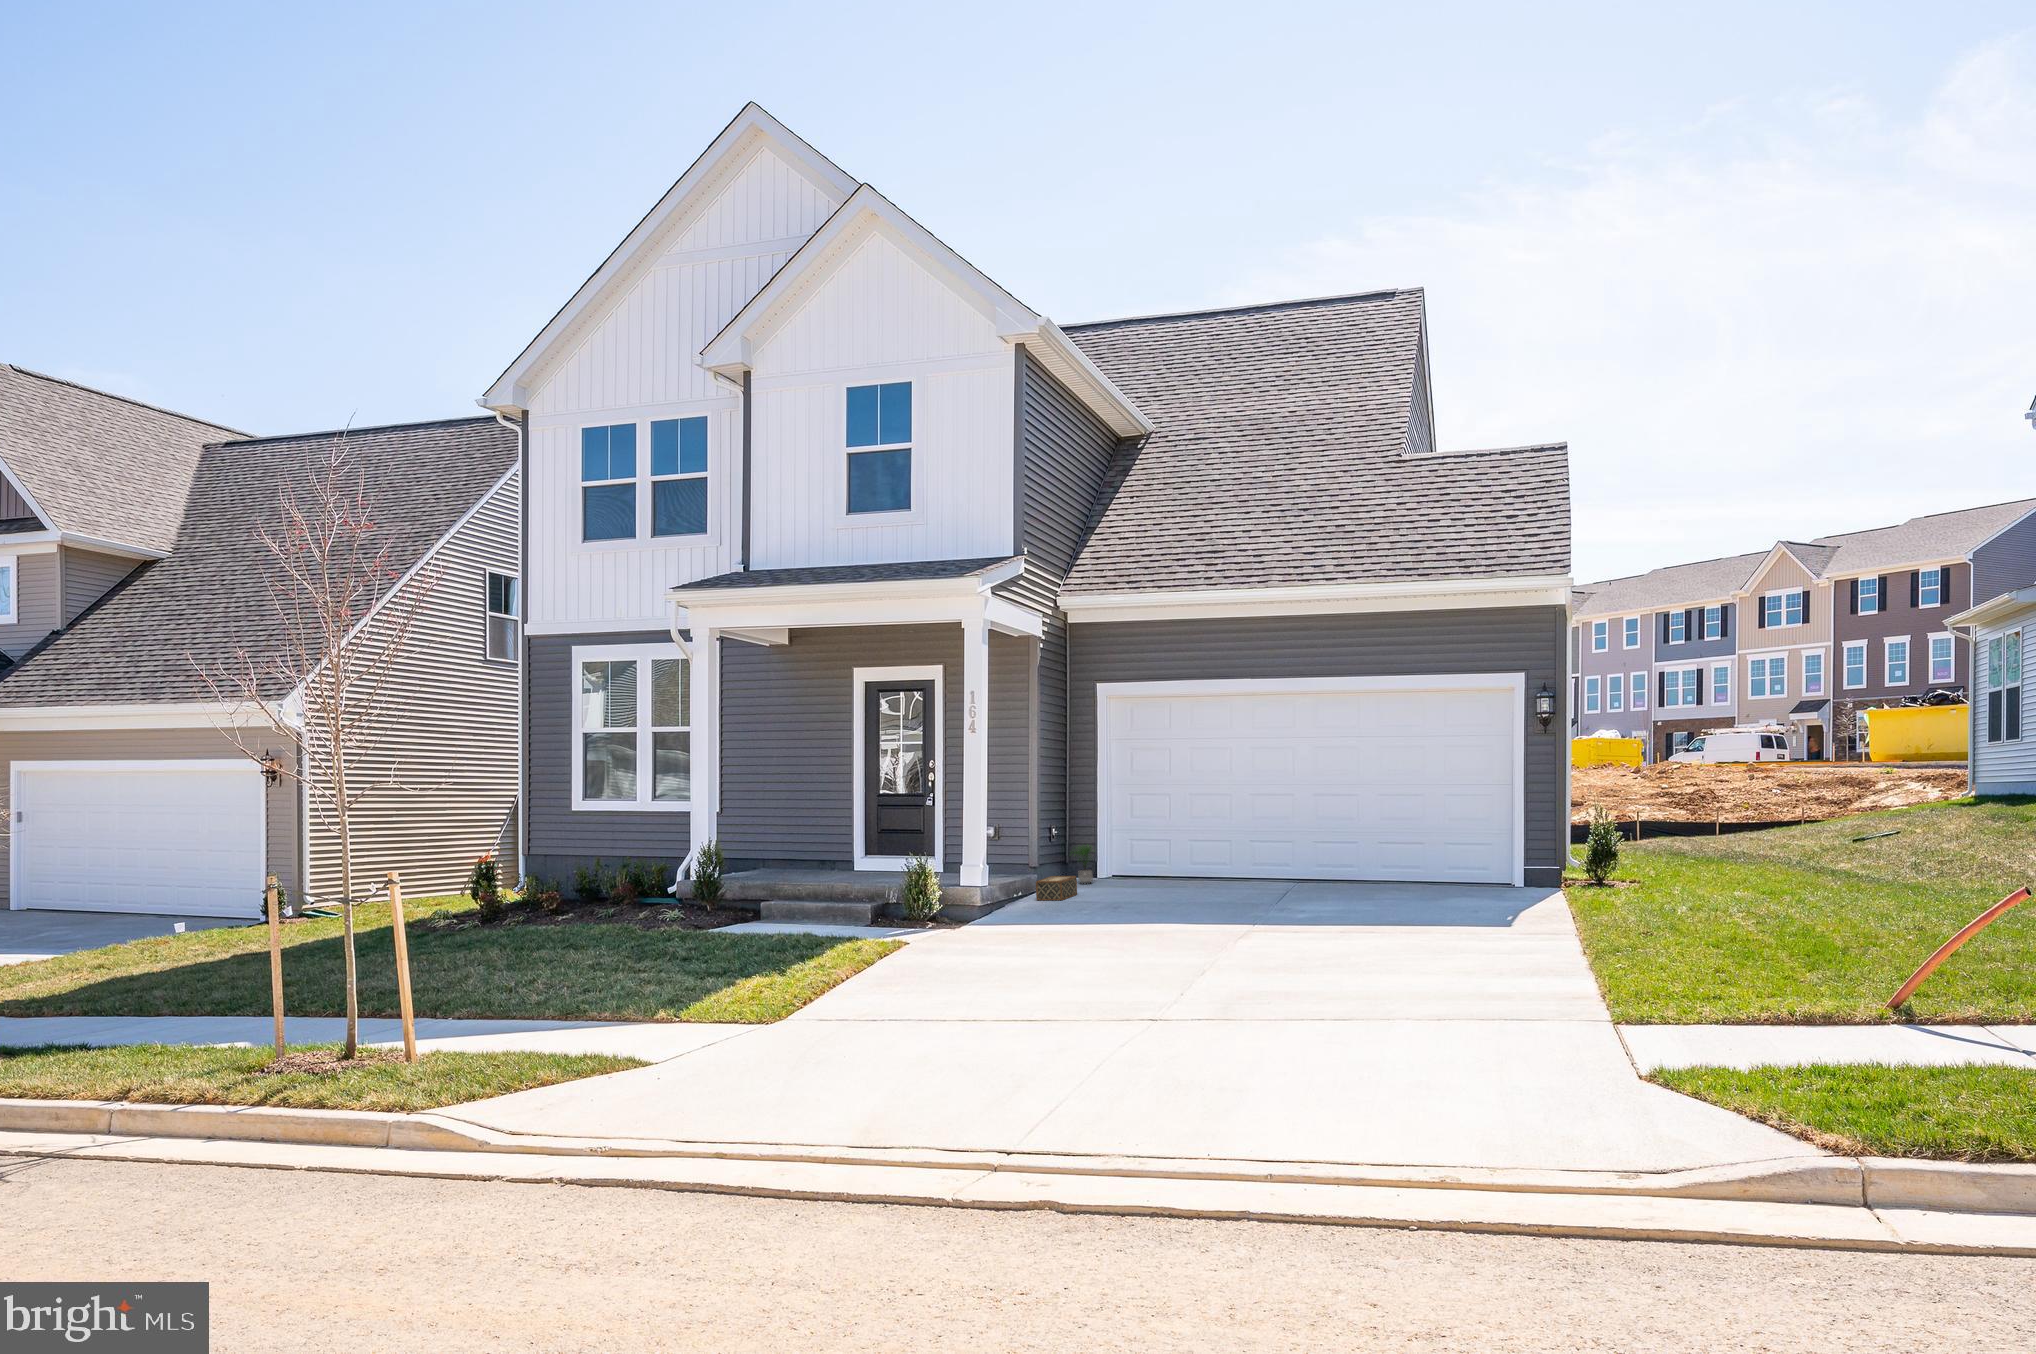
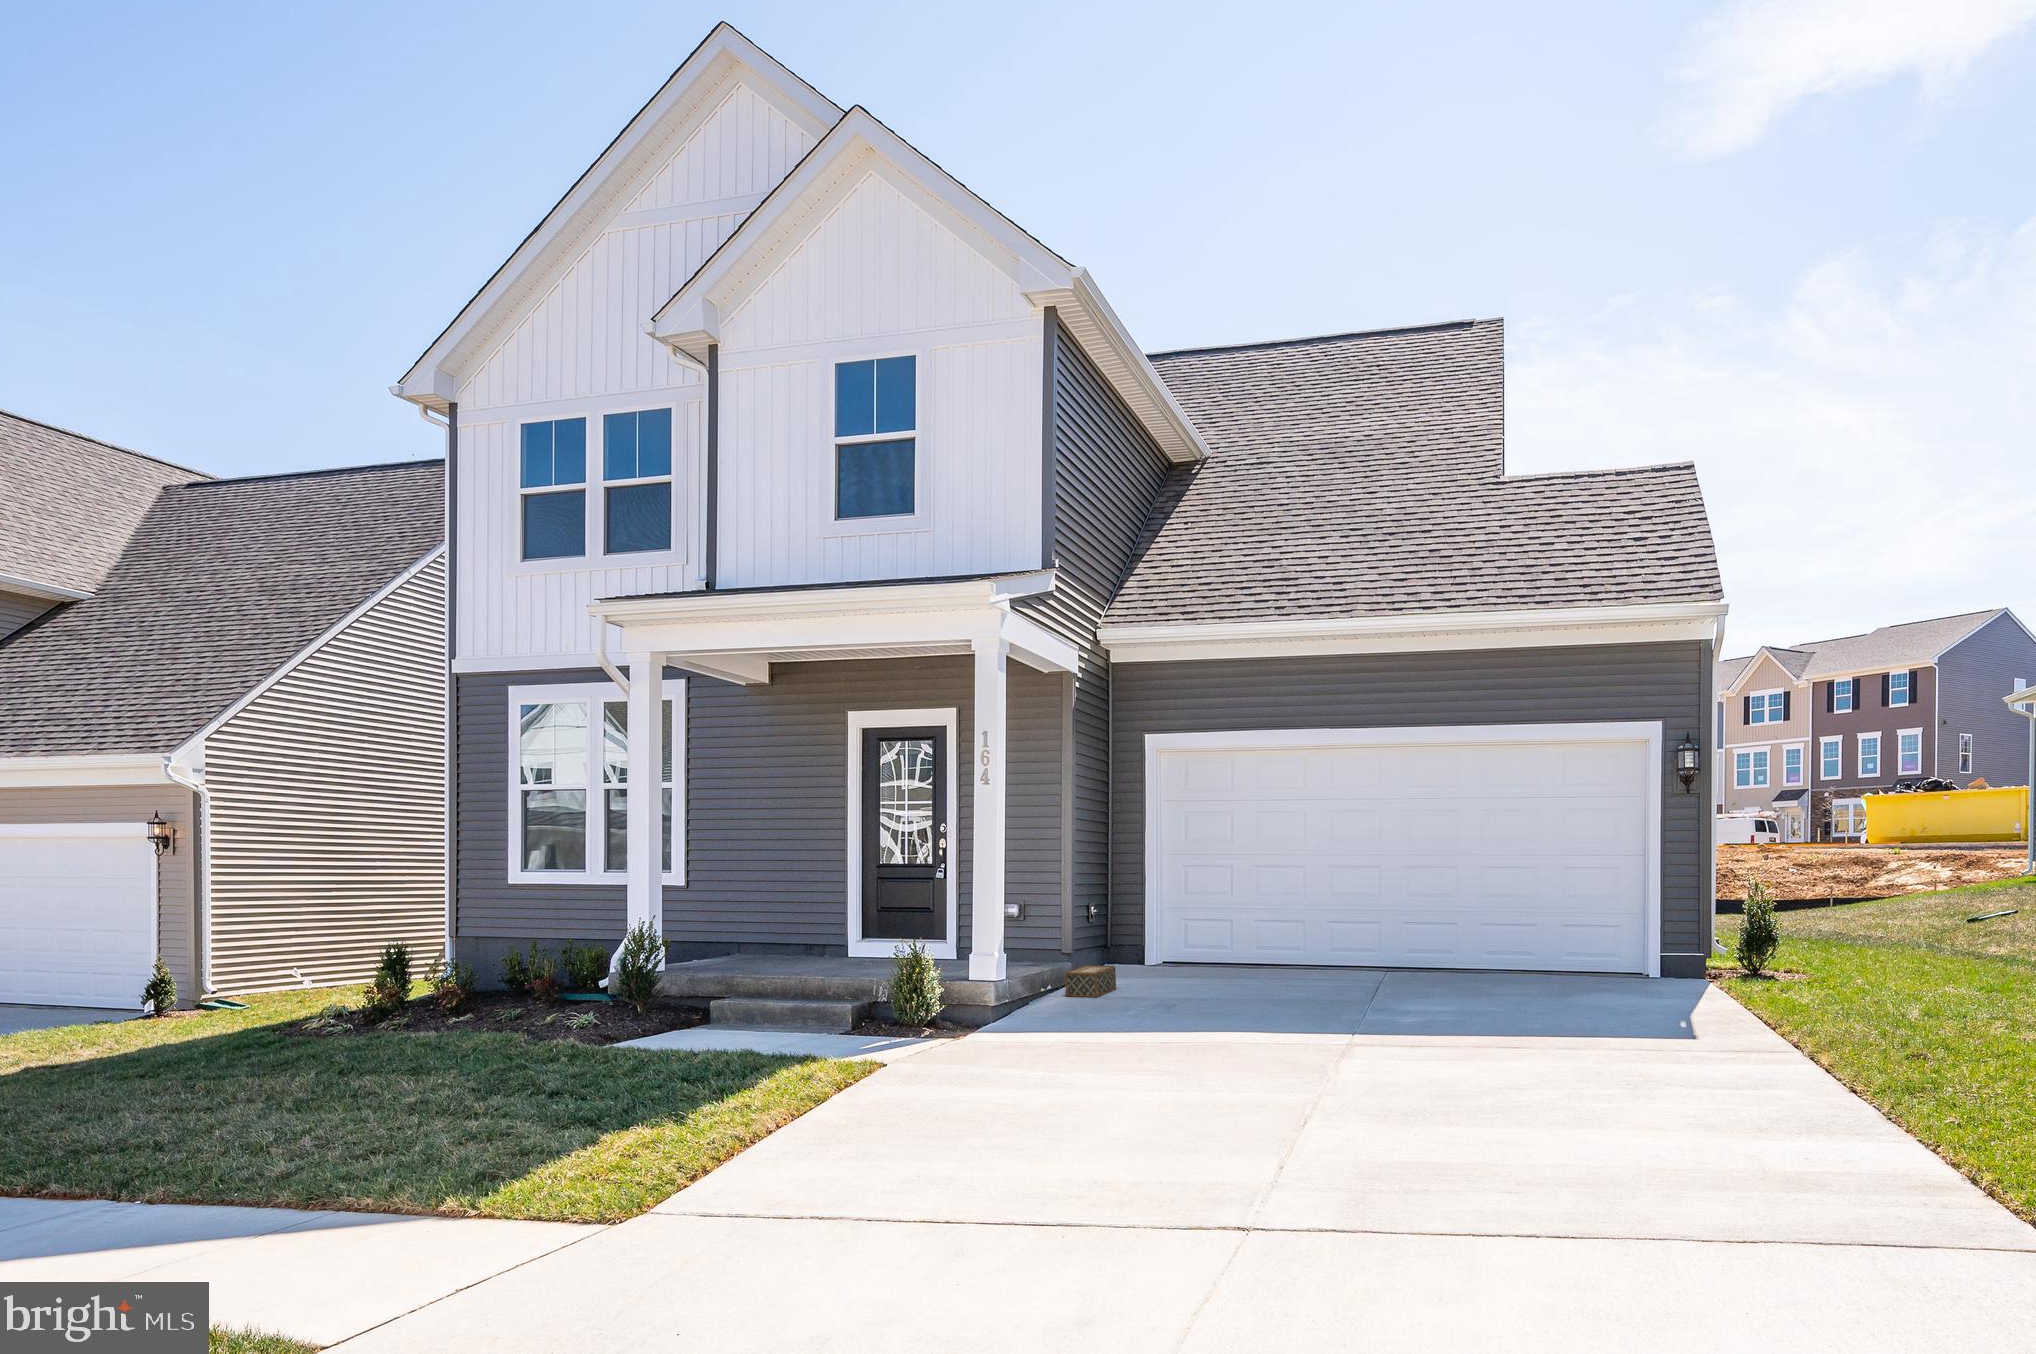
potted plant: present [1072,845,1095,884] -> none [1107,924,1142,974]

